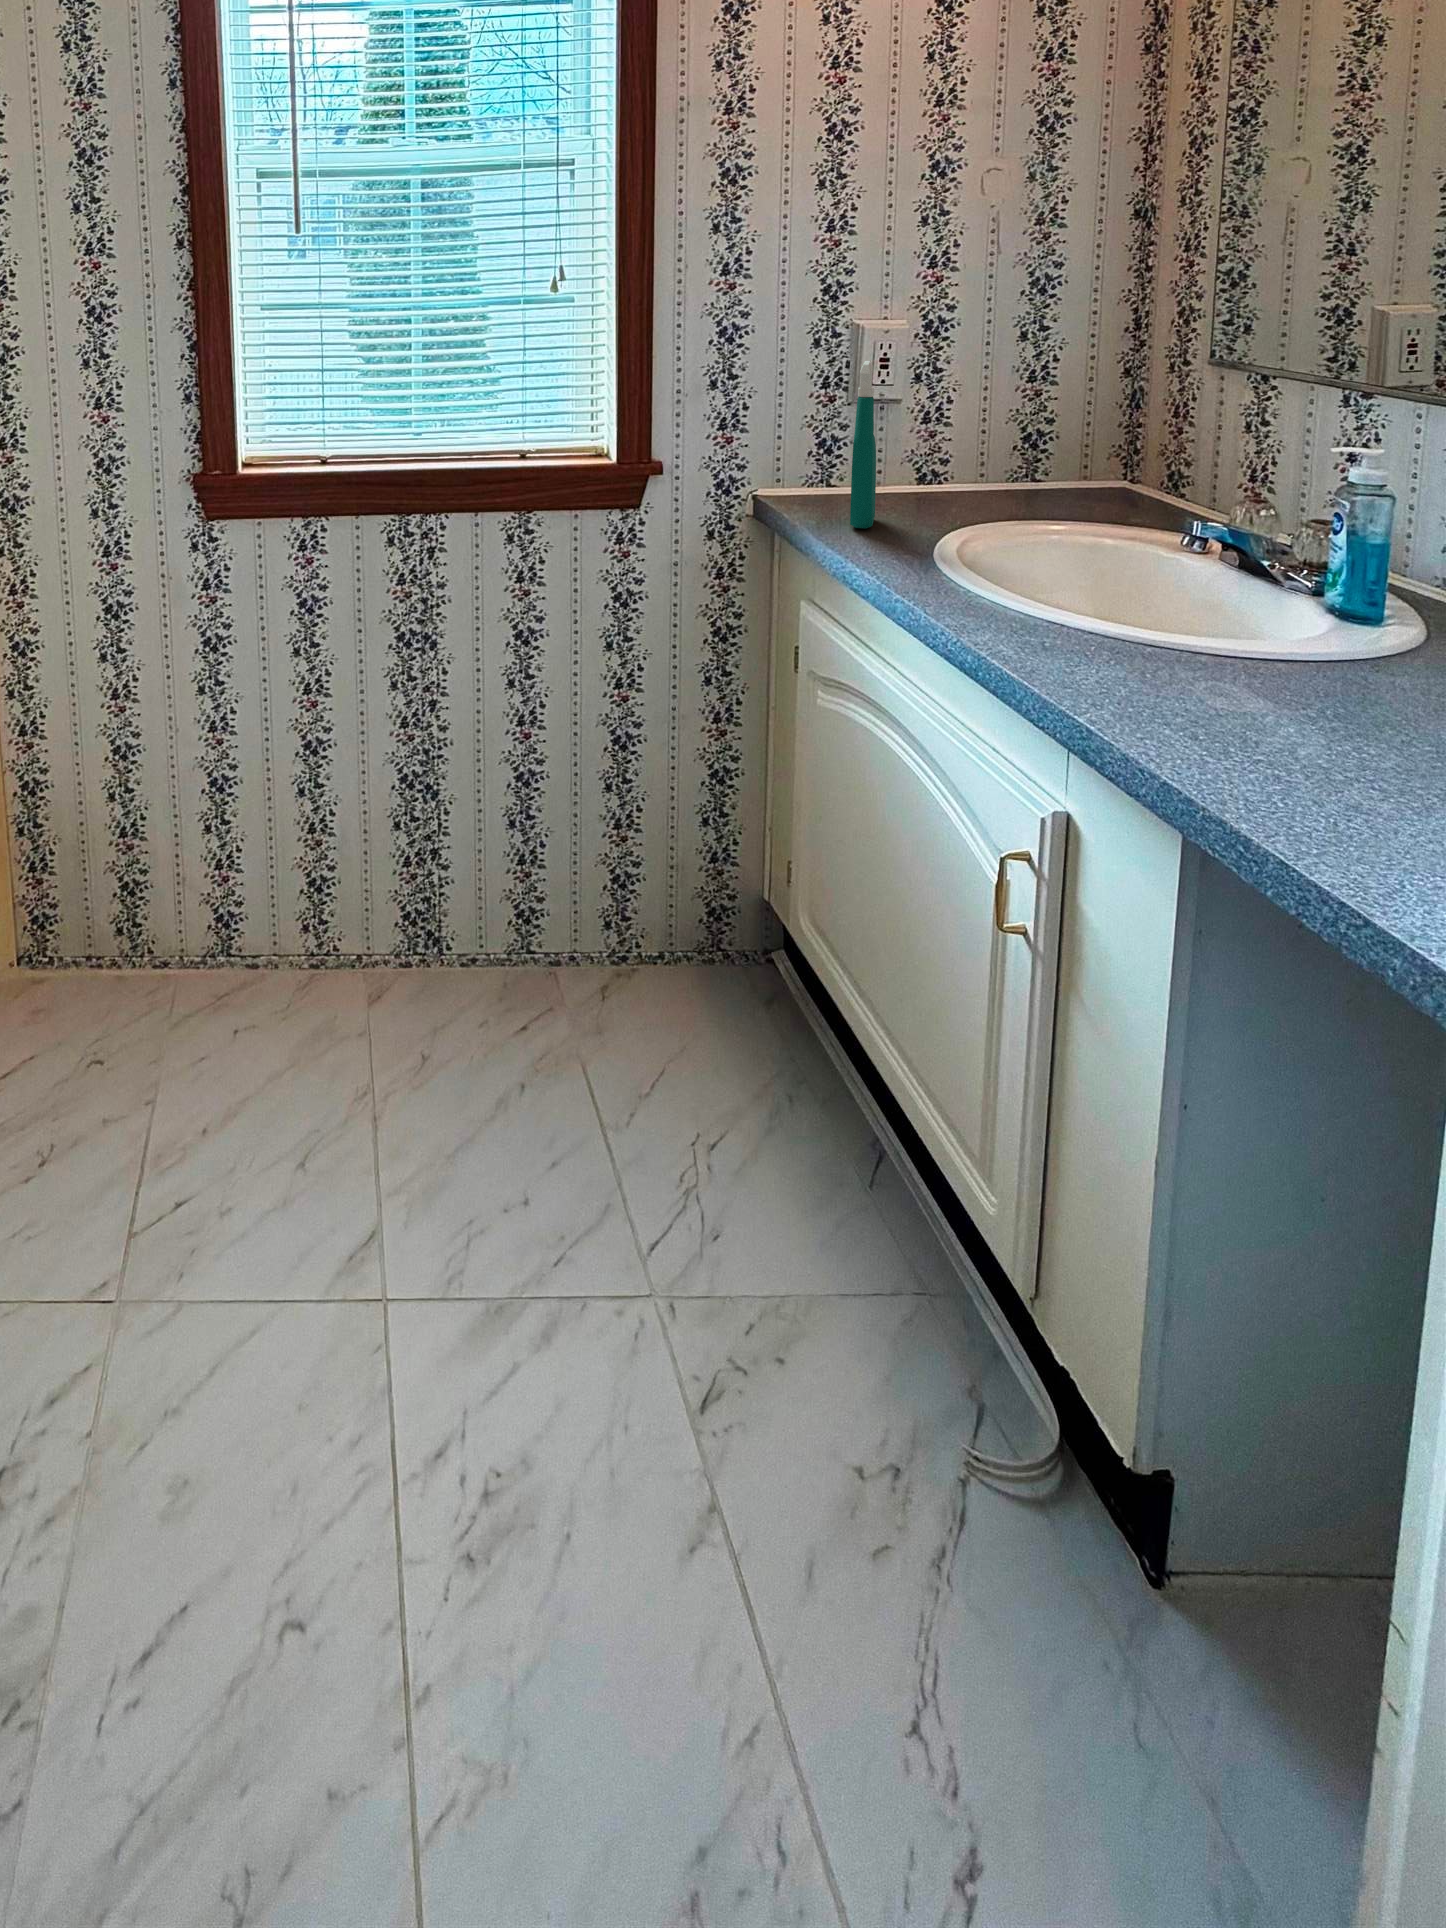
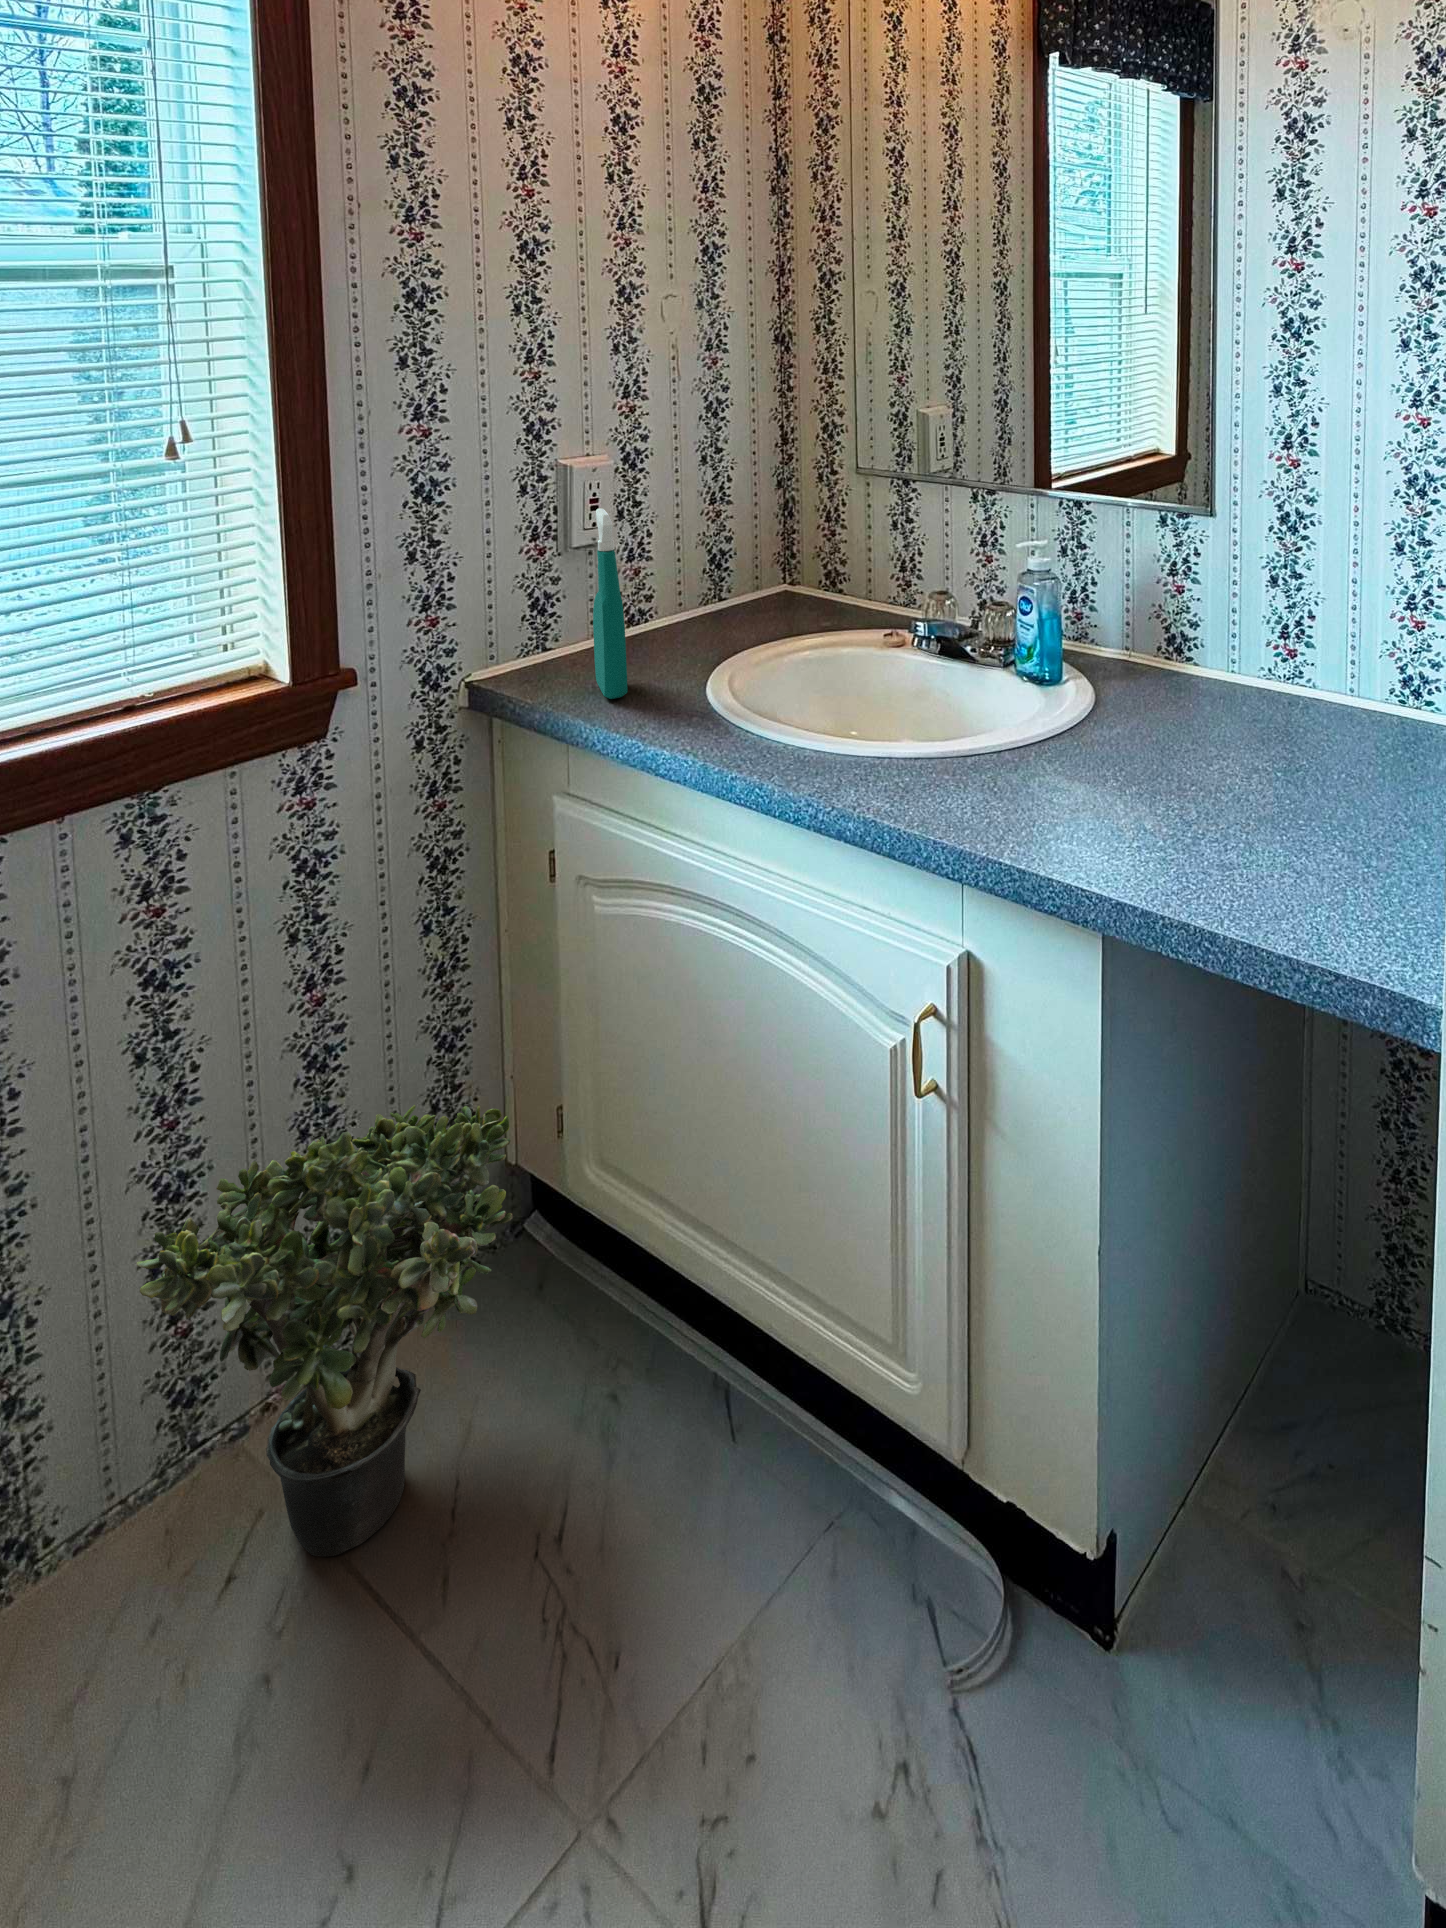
potted plant: none [480,773,730,1060] -> present [137,1105,513,1556]

